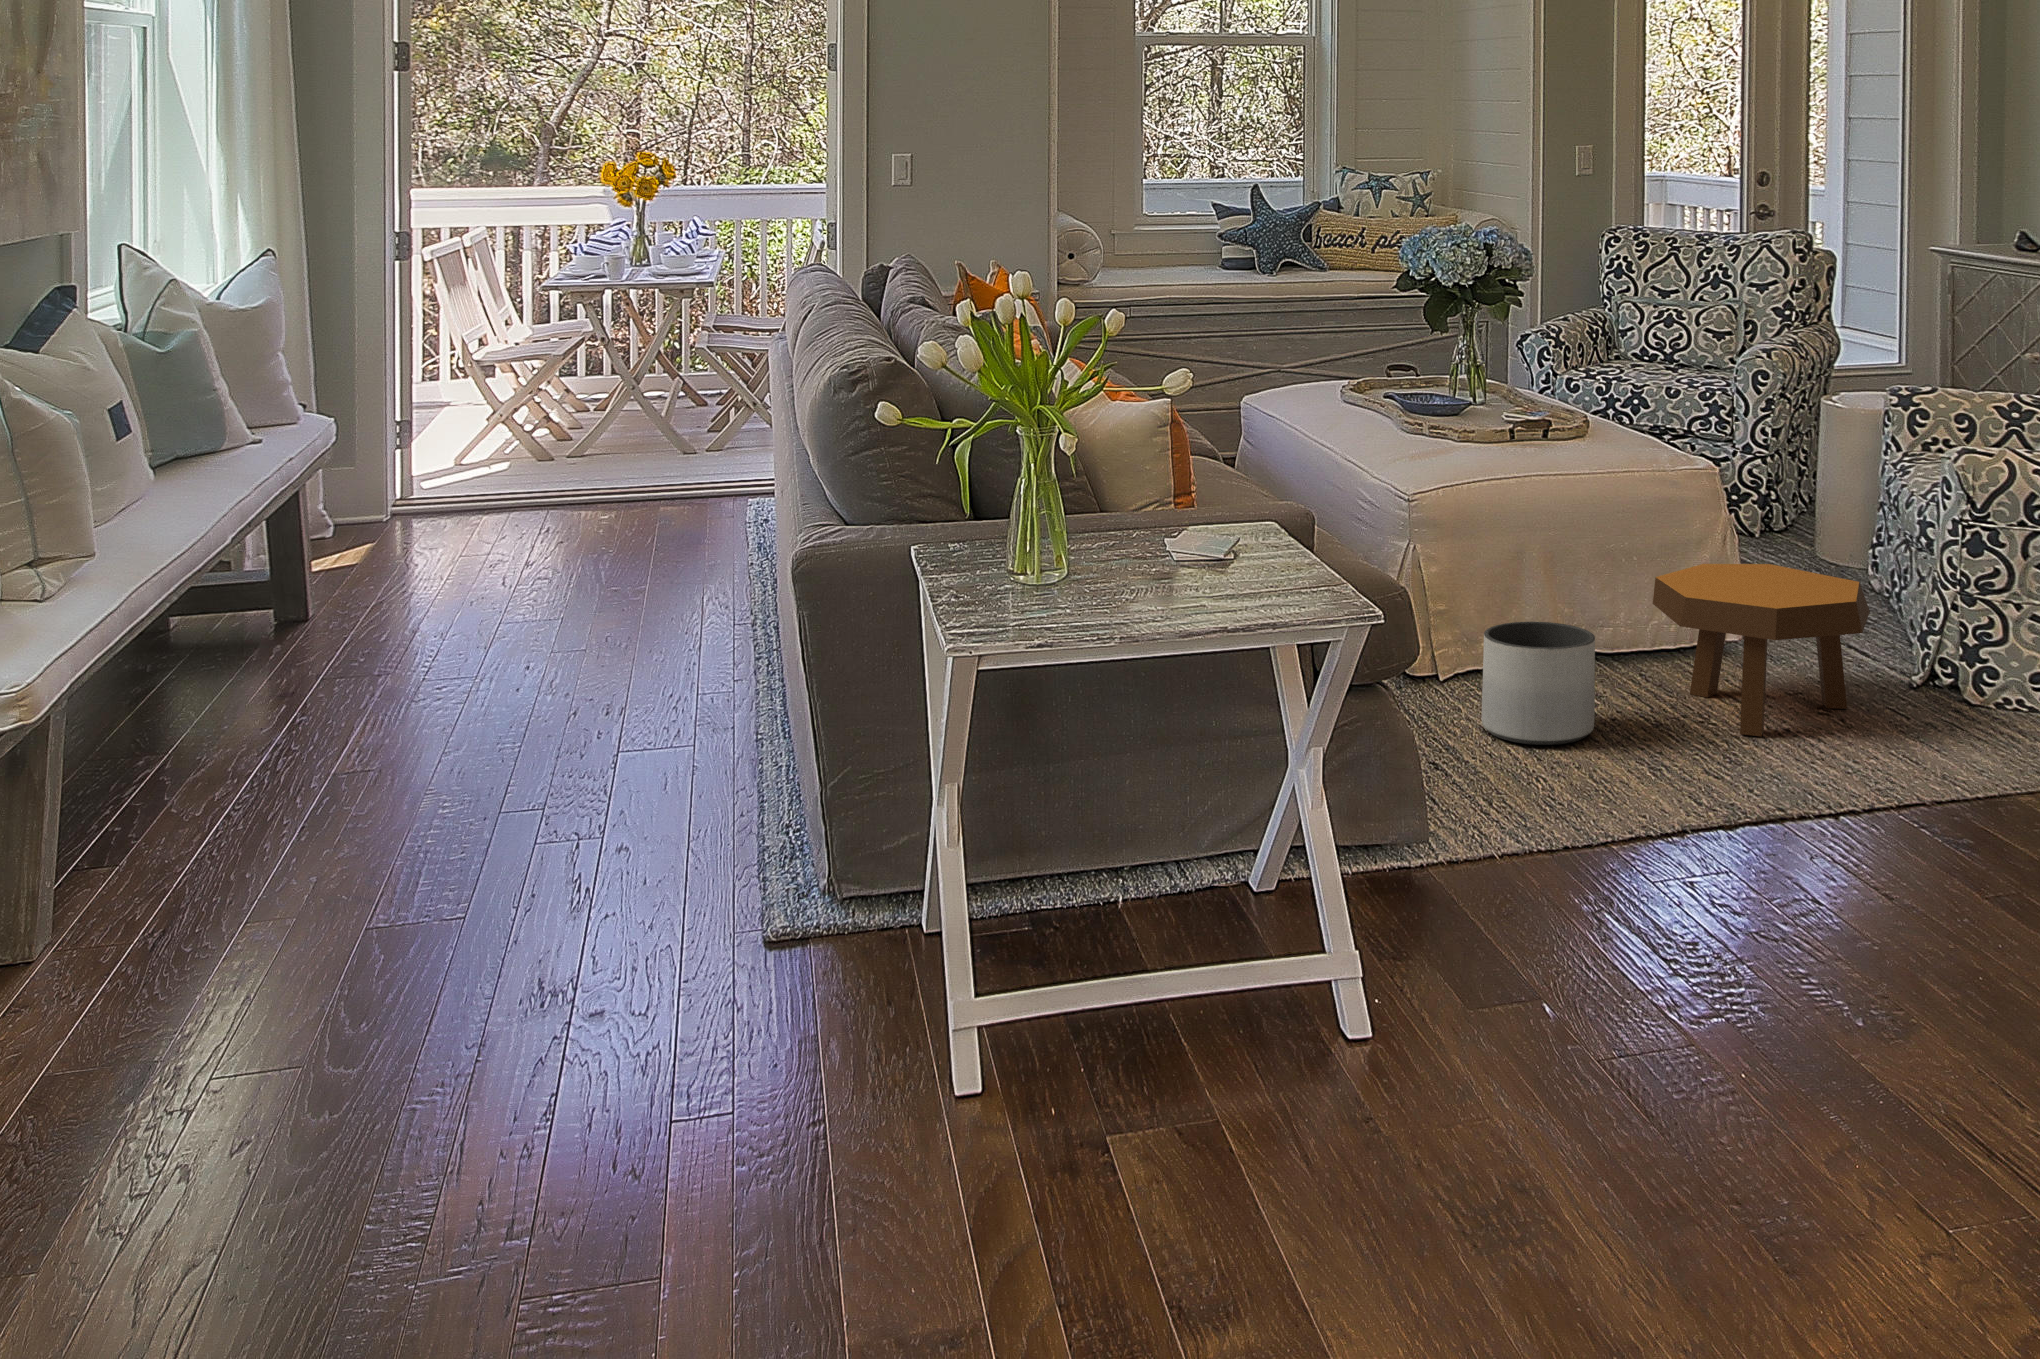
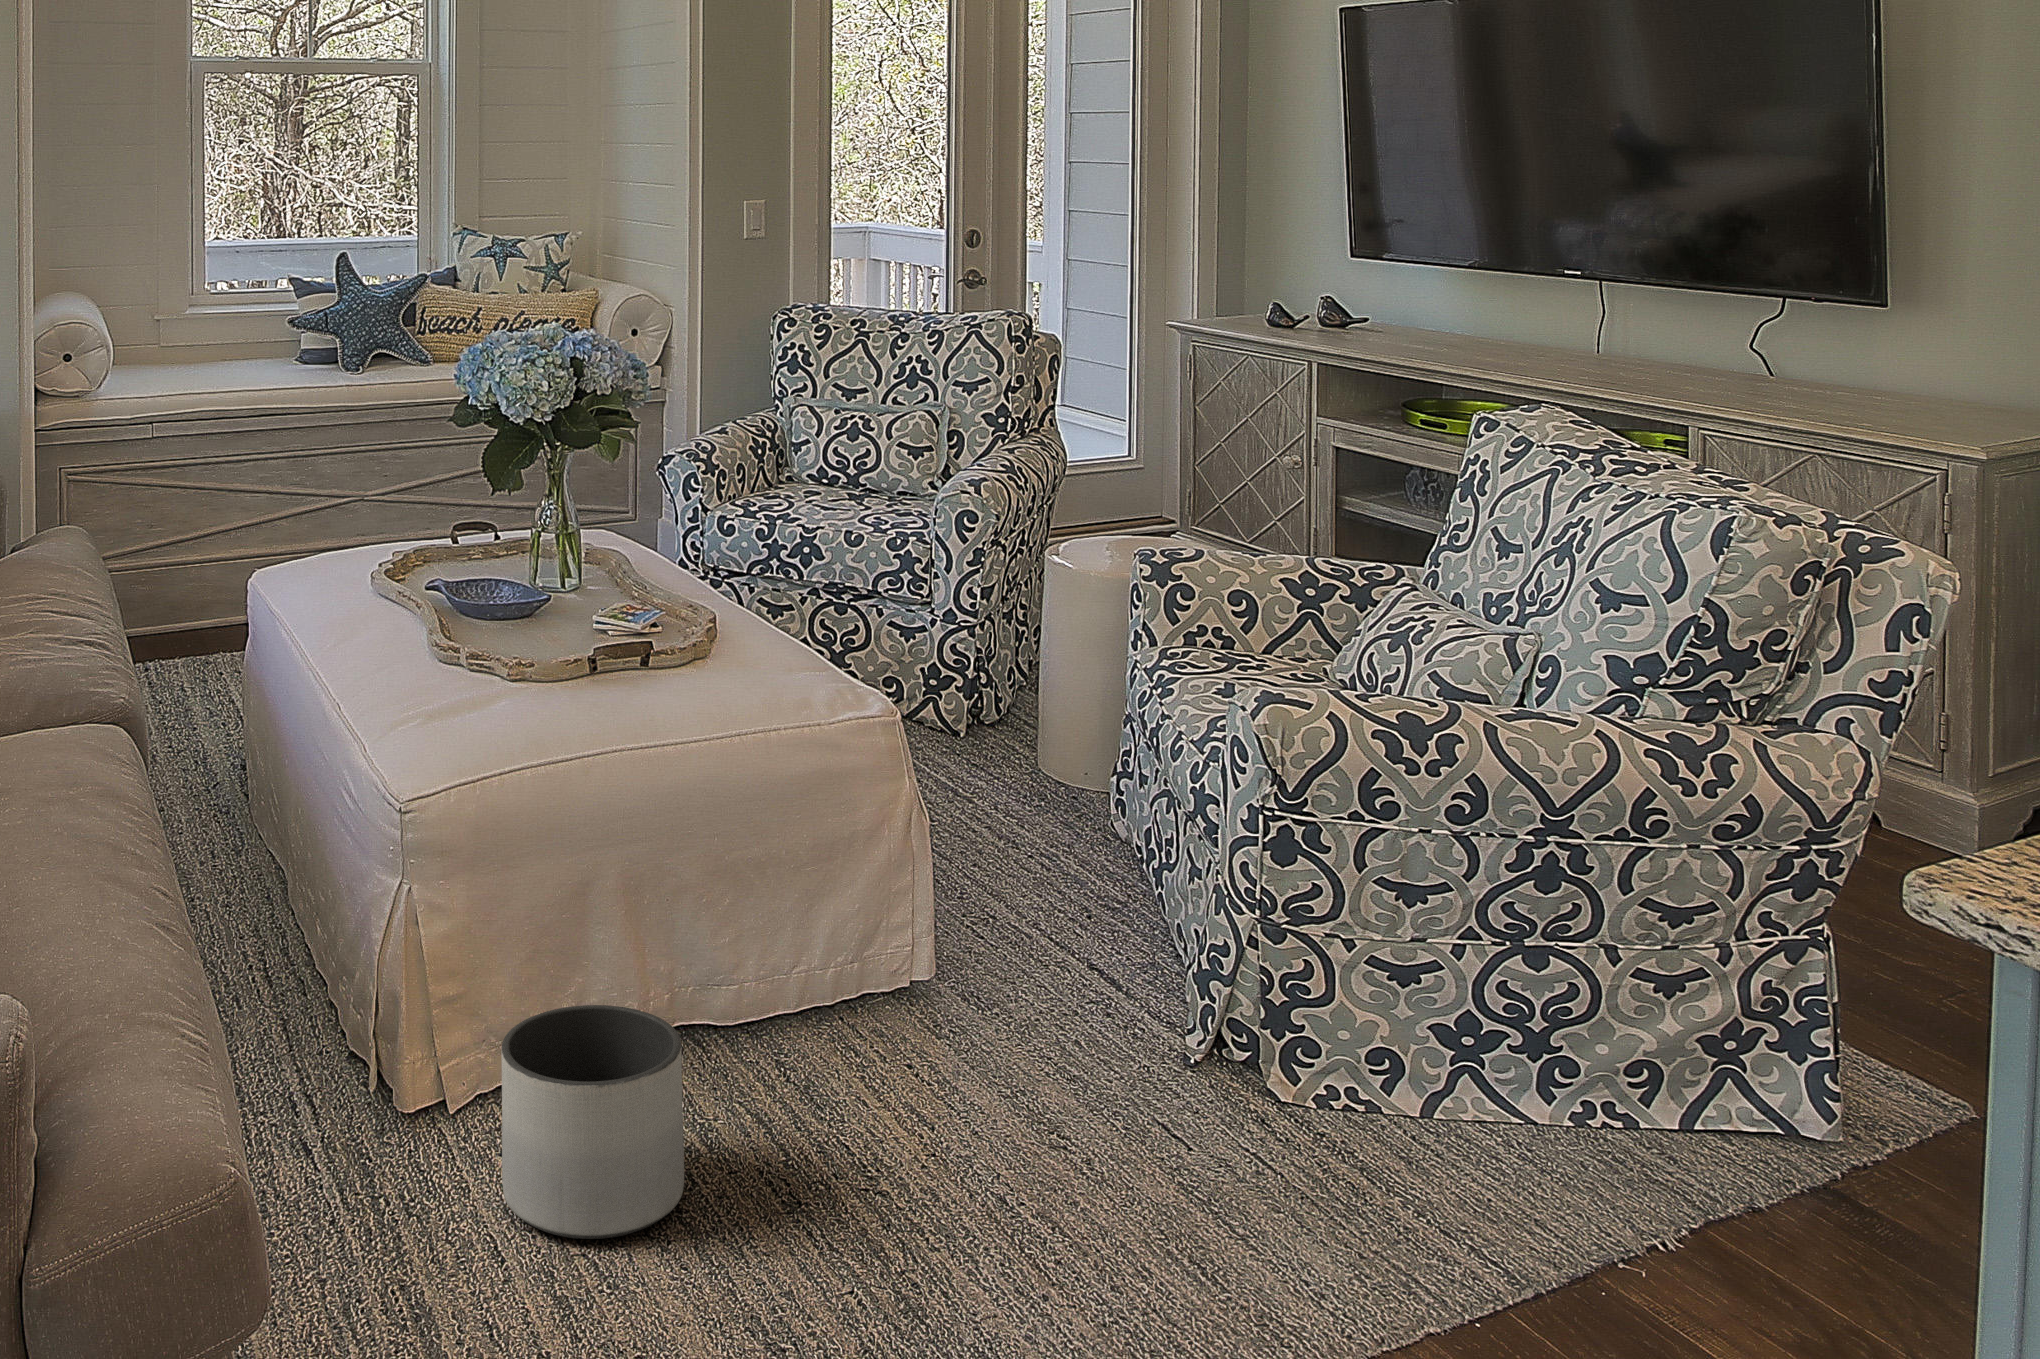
footstool: present [1653,564,1870,736] -> none [787,866,1120,1194]

